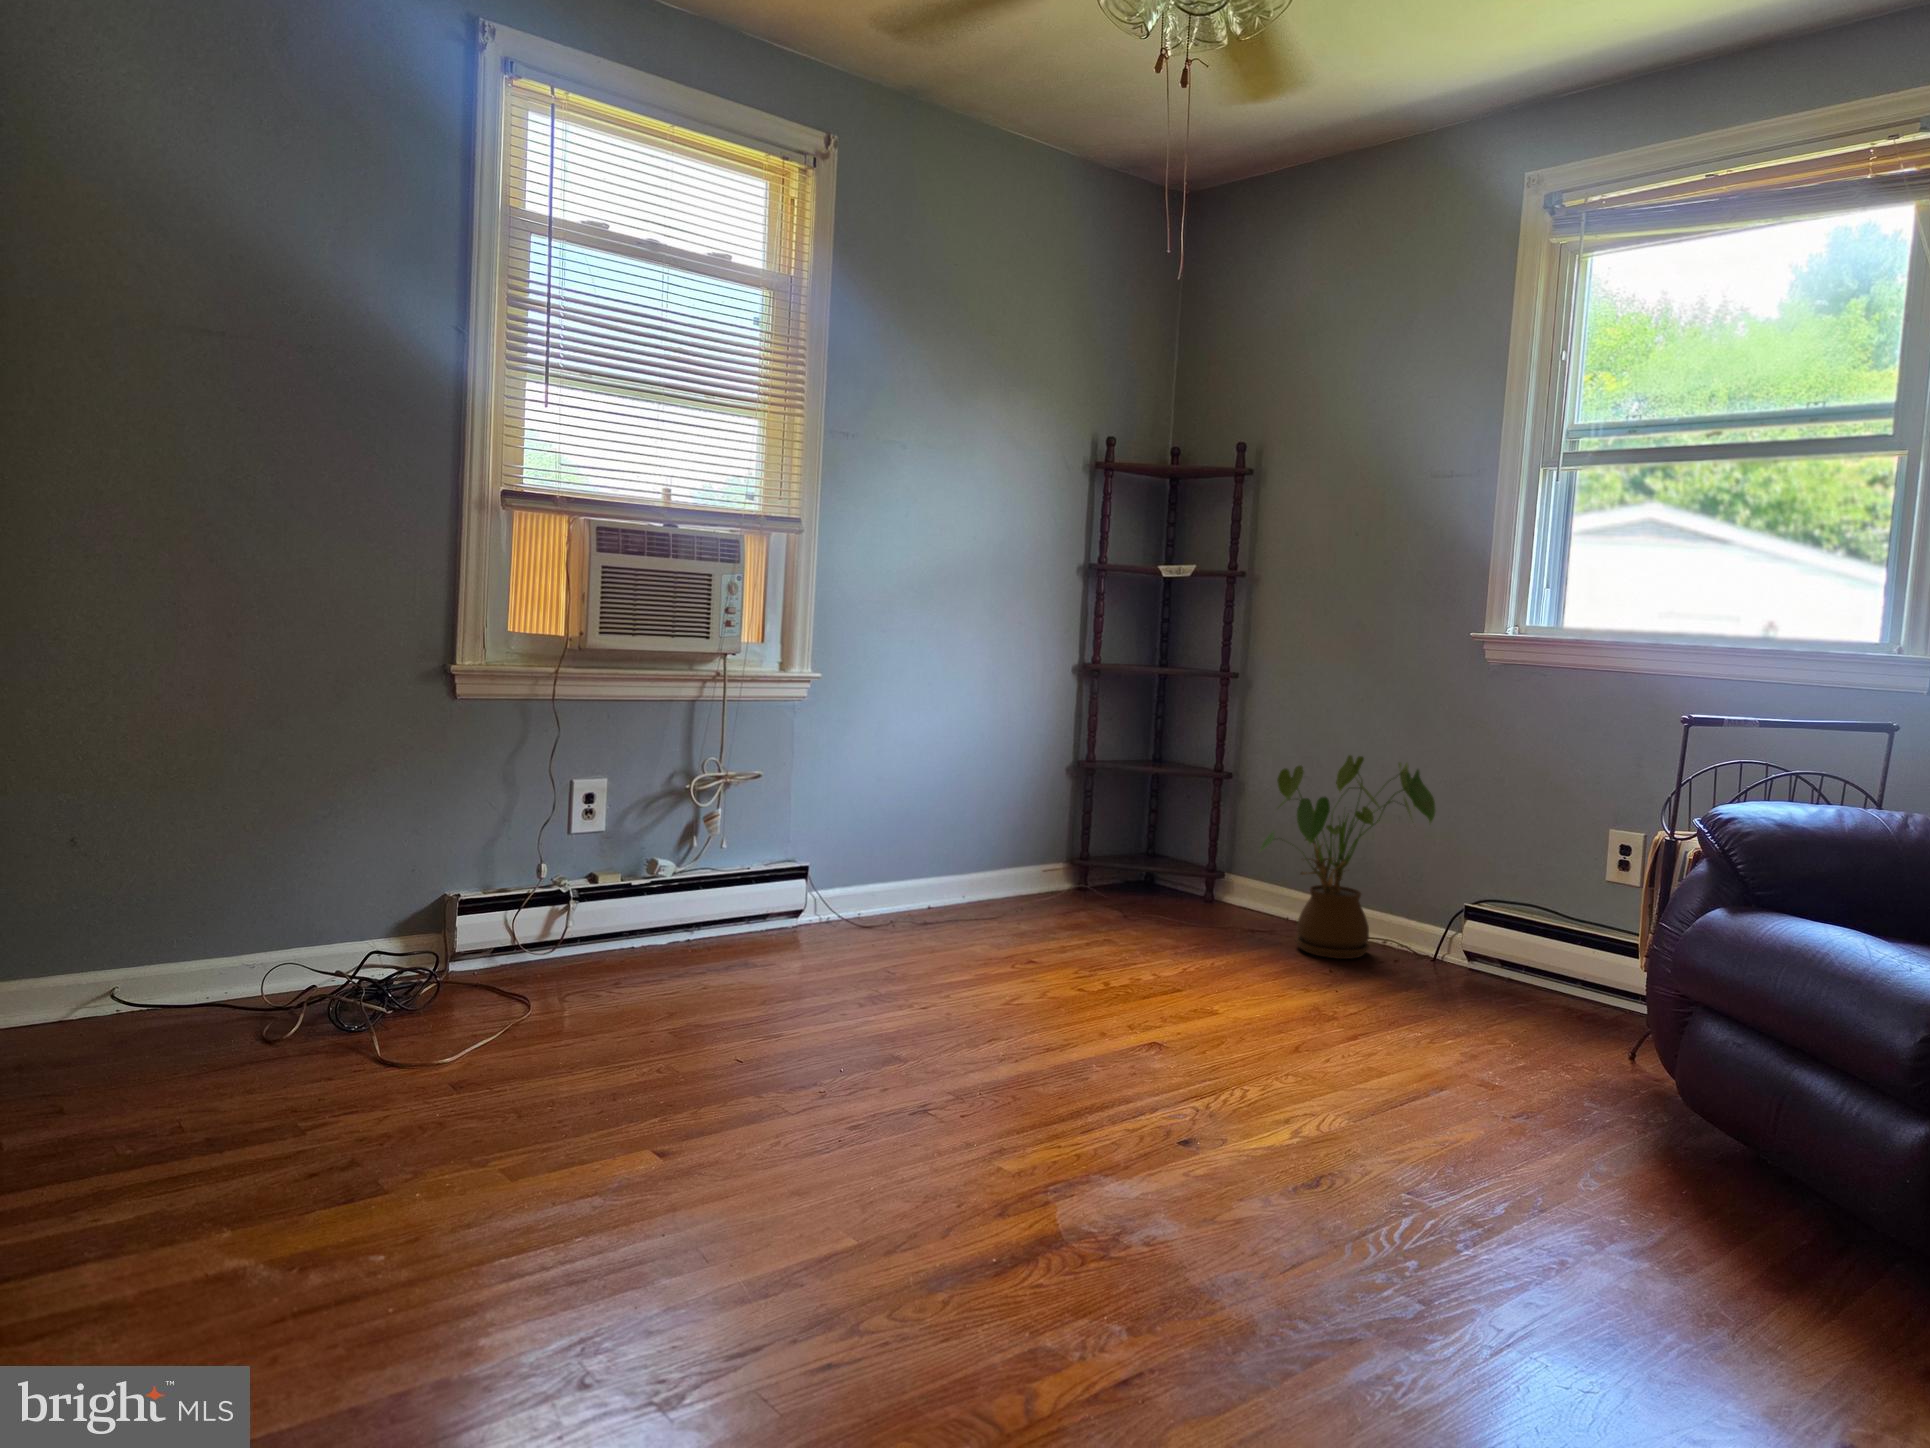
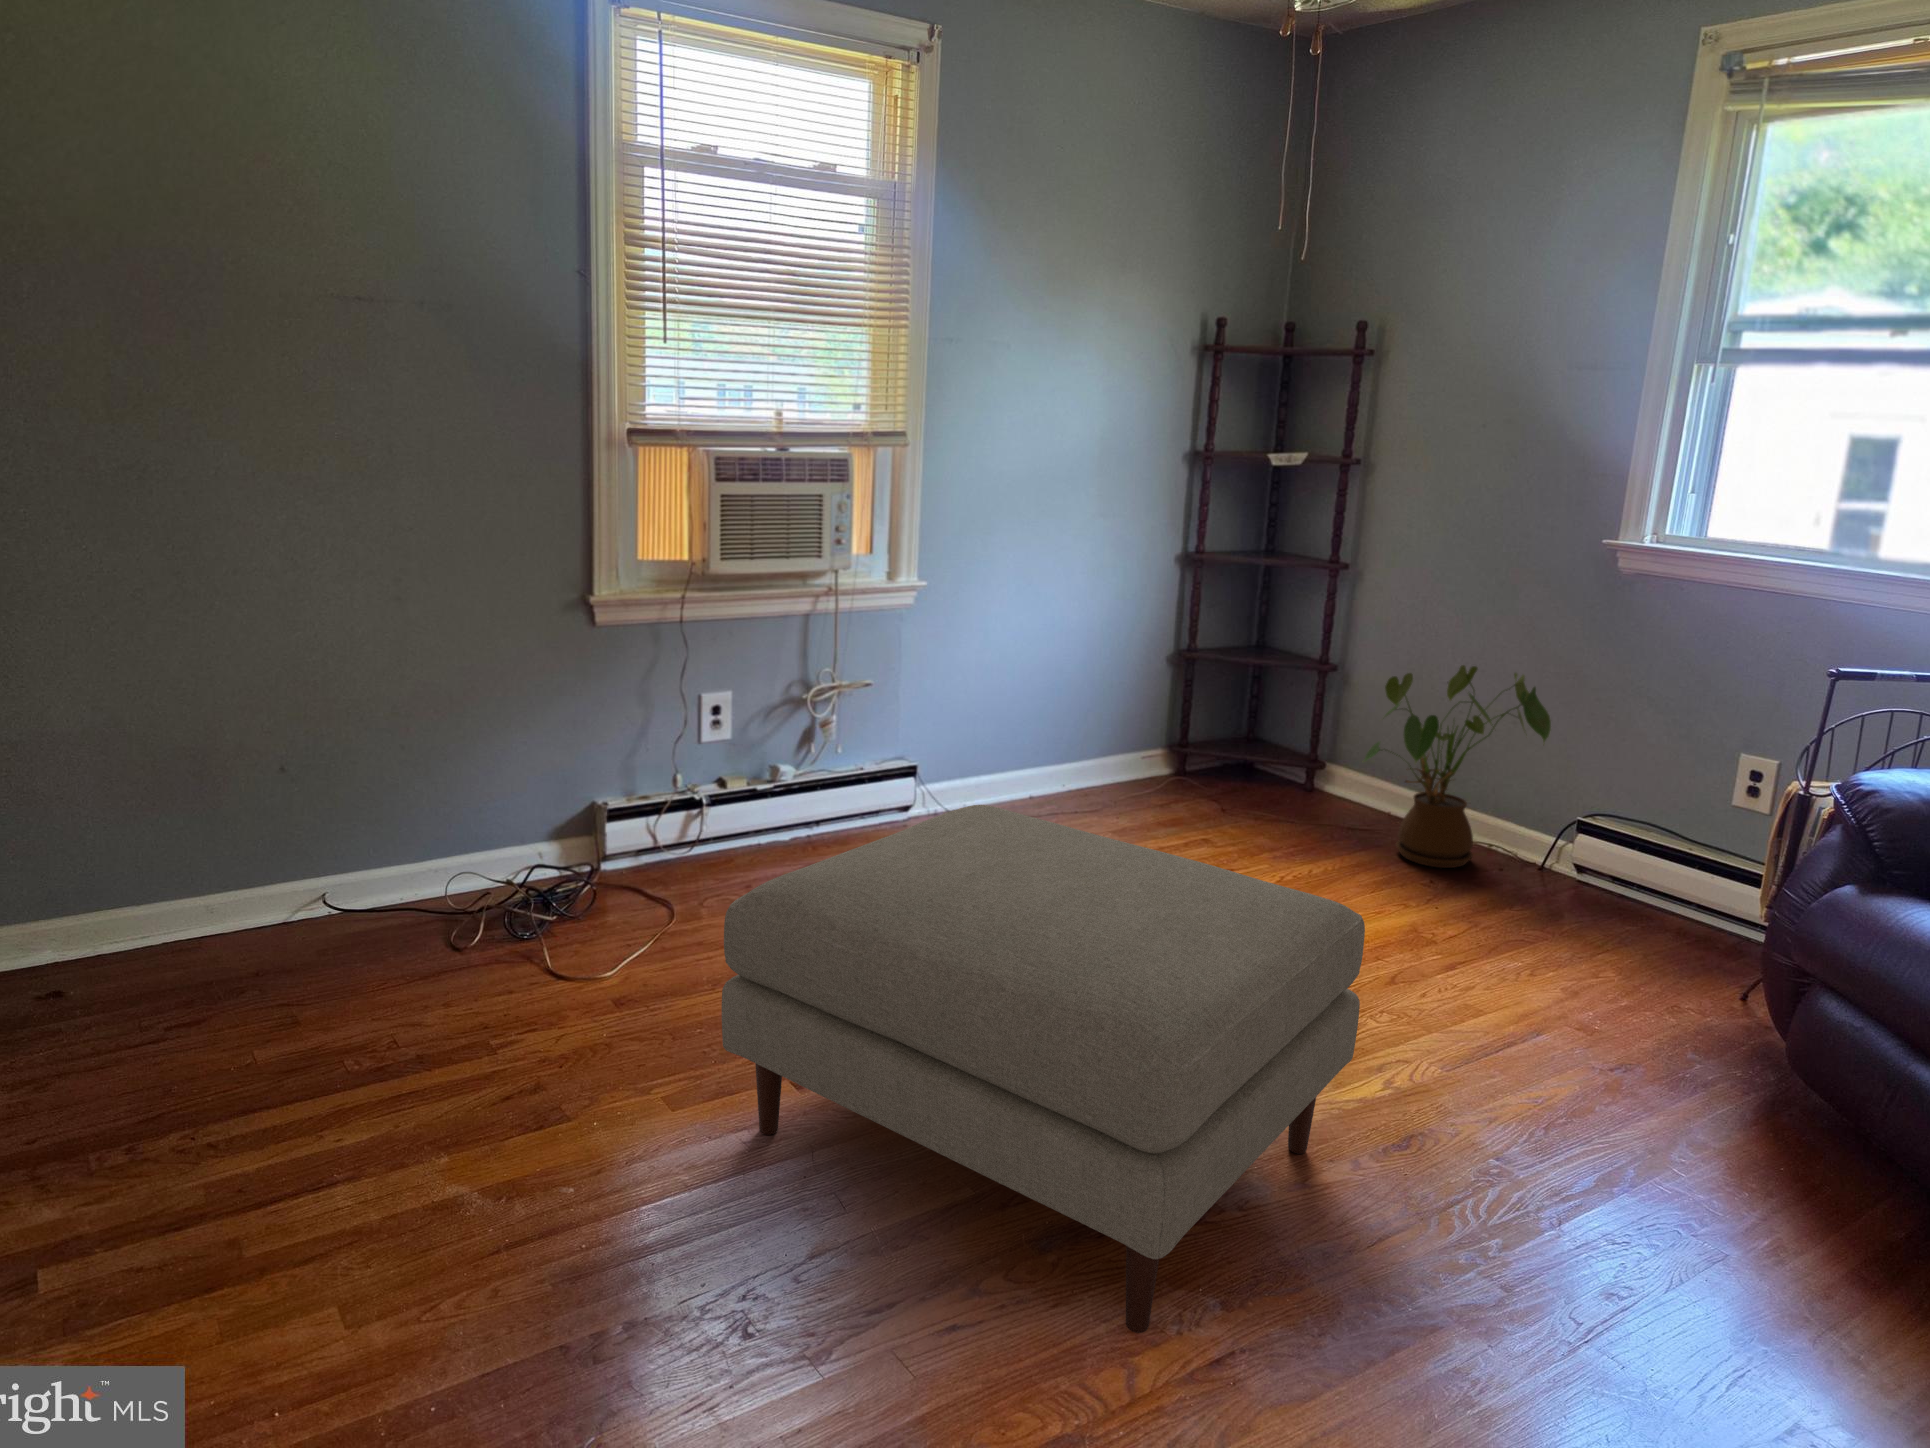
ottoman: none [573,851,1265,1361] -> present [722,805,1365,1333]

